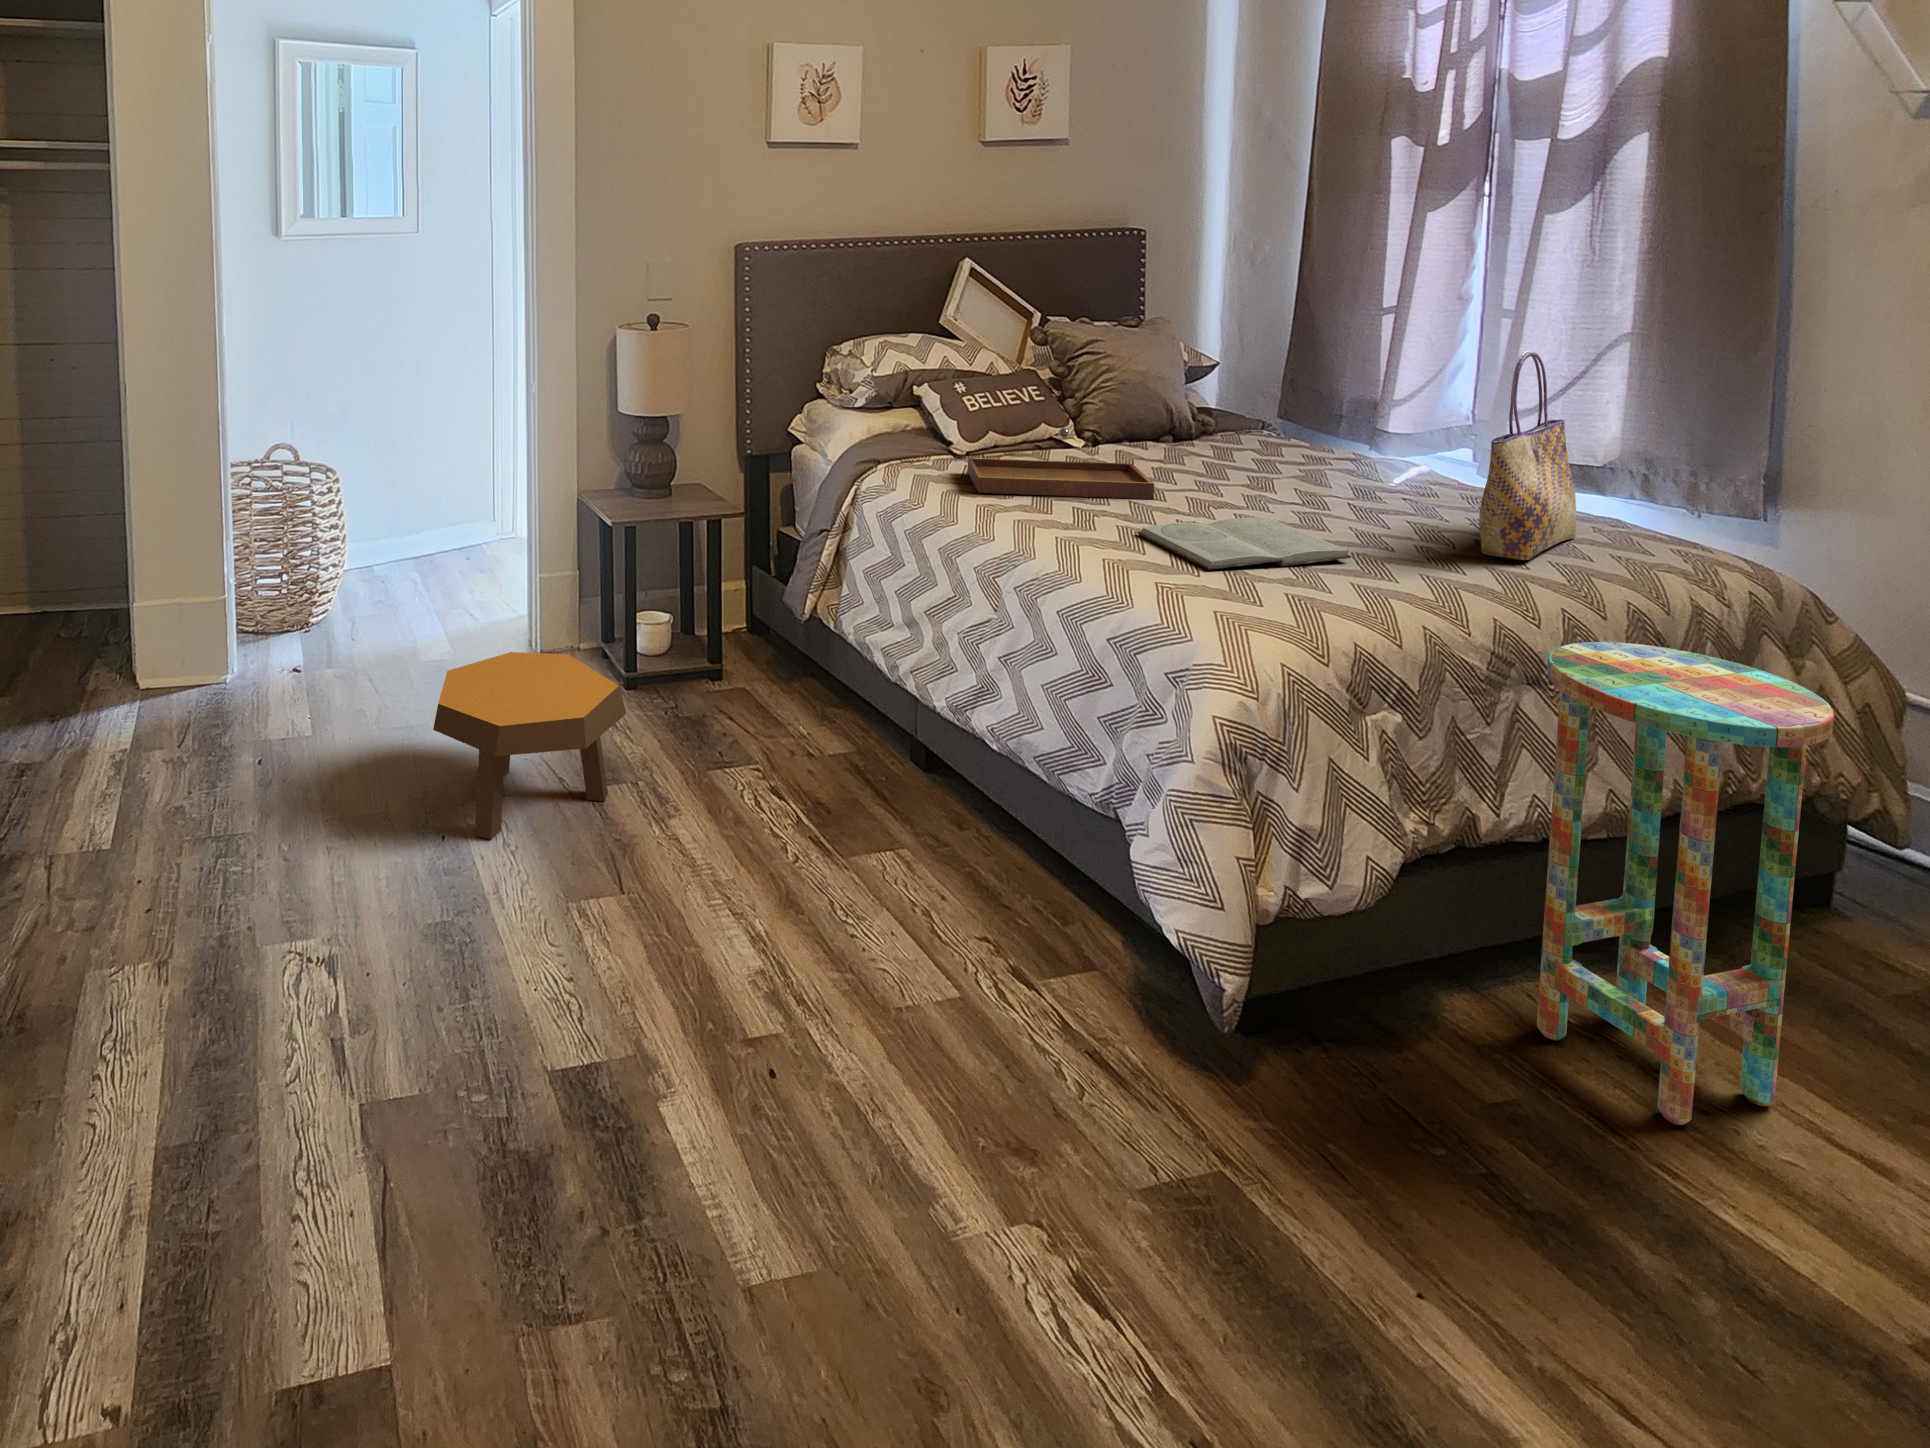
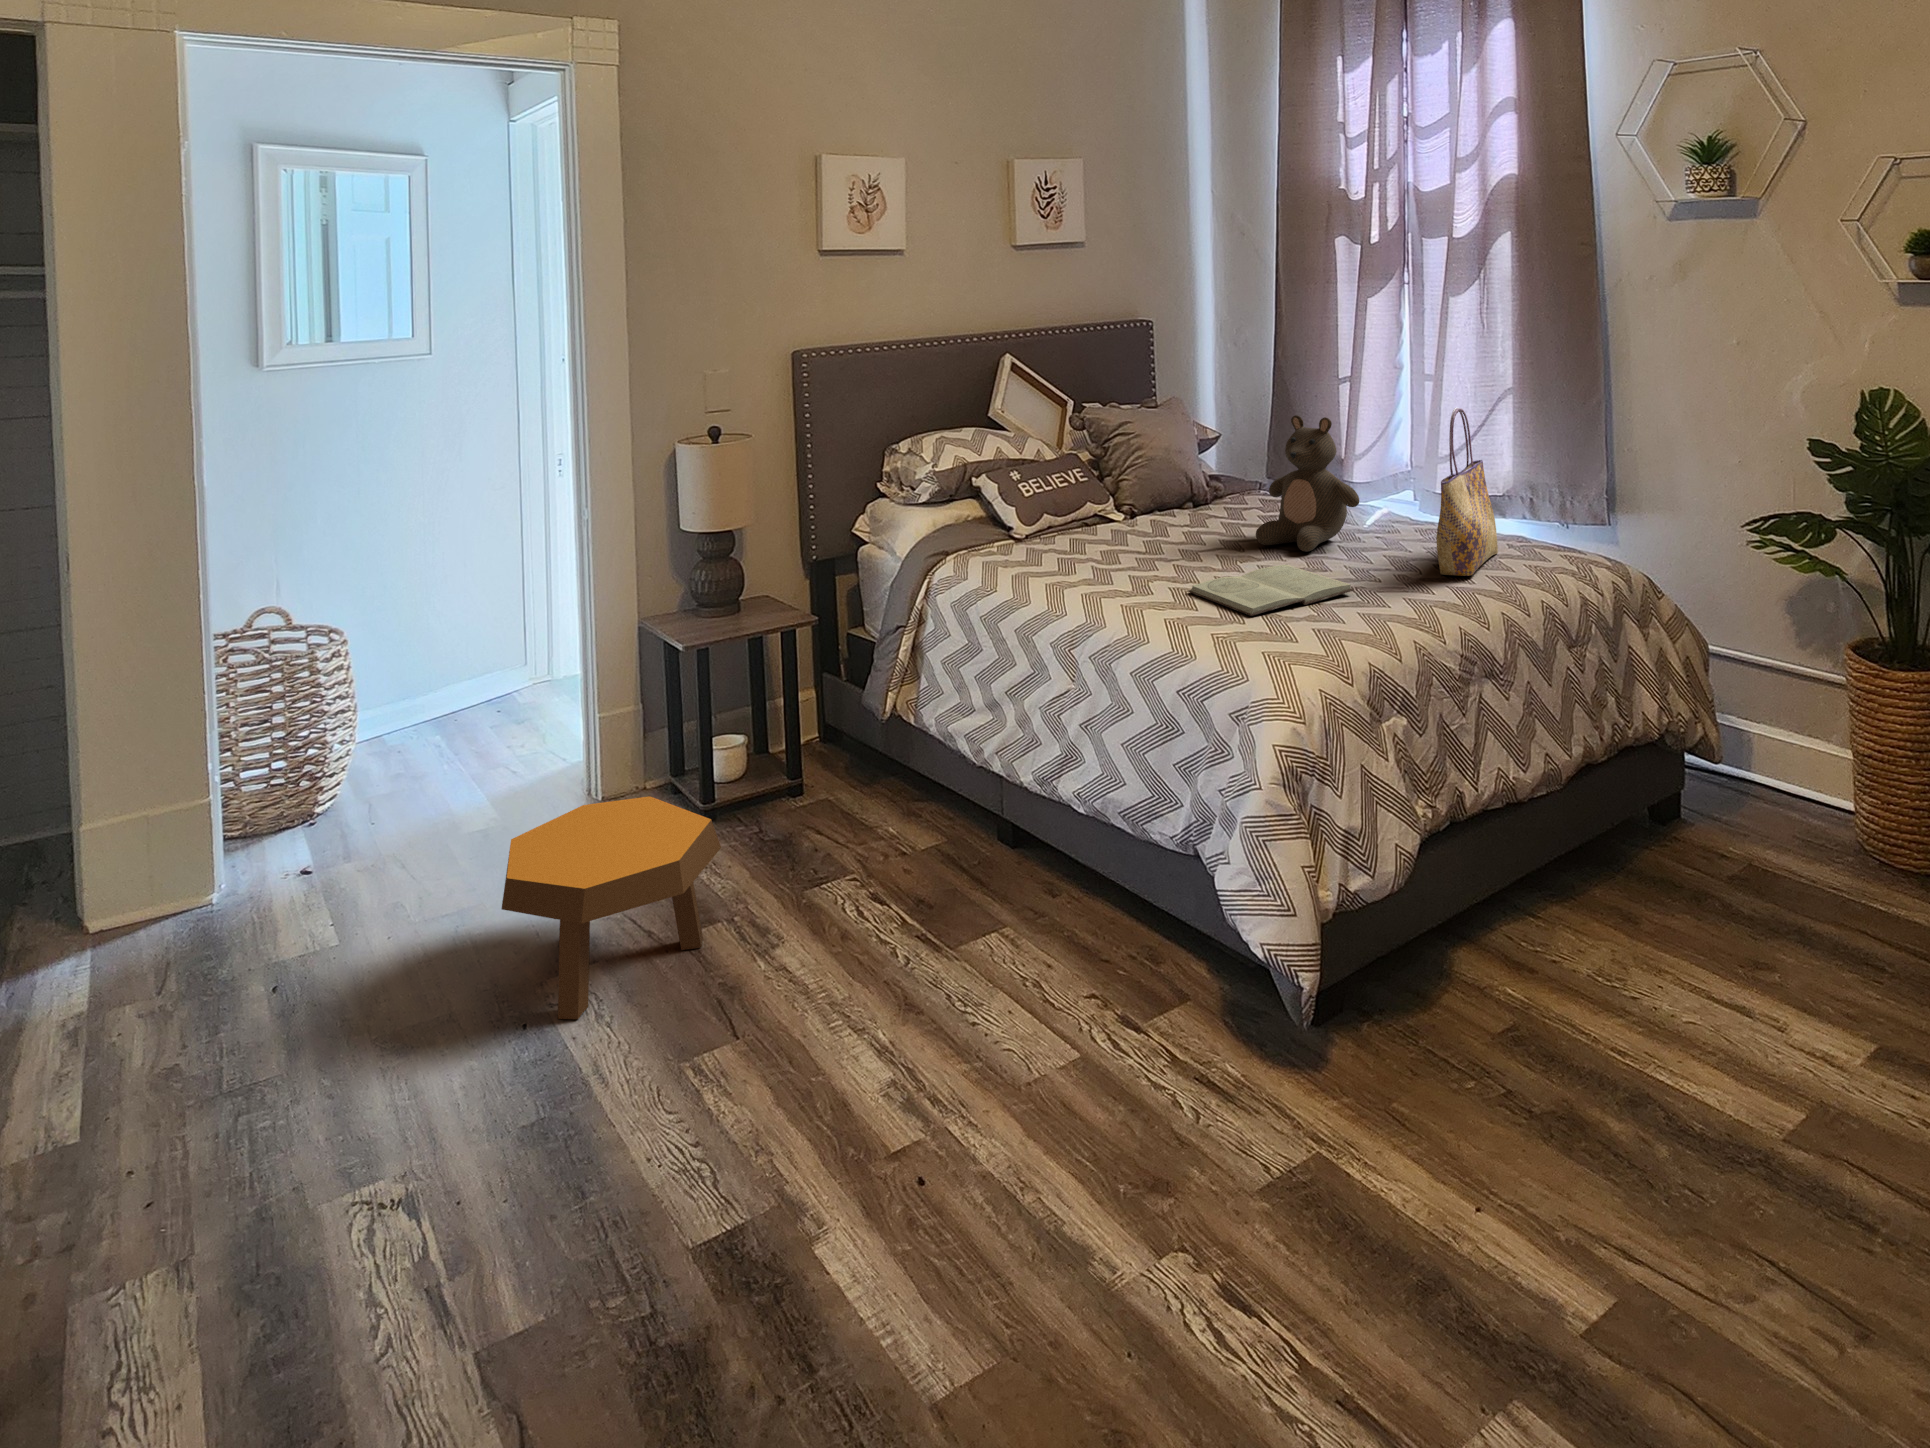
stuffed bear: none [1236,346,1380,506] -> present [1256,415,1359,552]
tray: present [968,428,1154,499] -> none [1033,504,1194,572]
side table: present [1537,642,1834,1125] -> none [1499,631,1677,1008]

